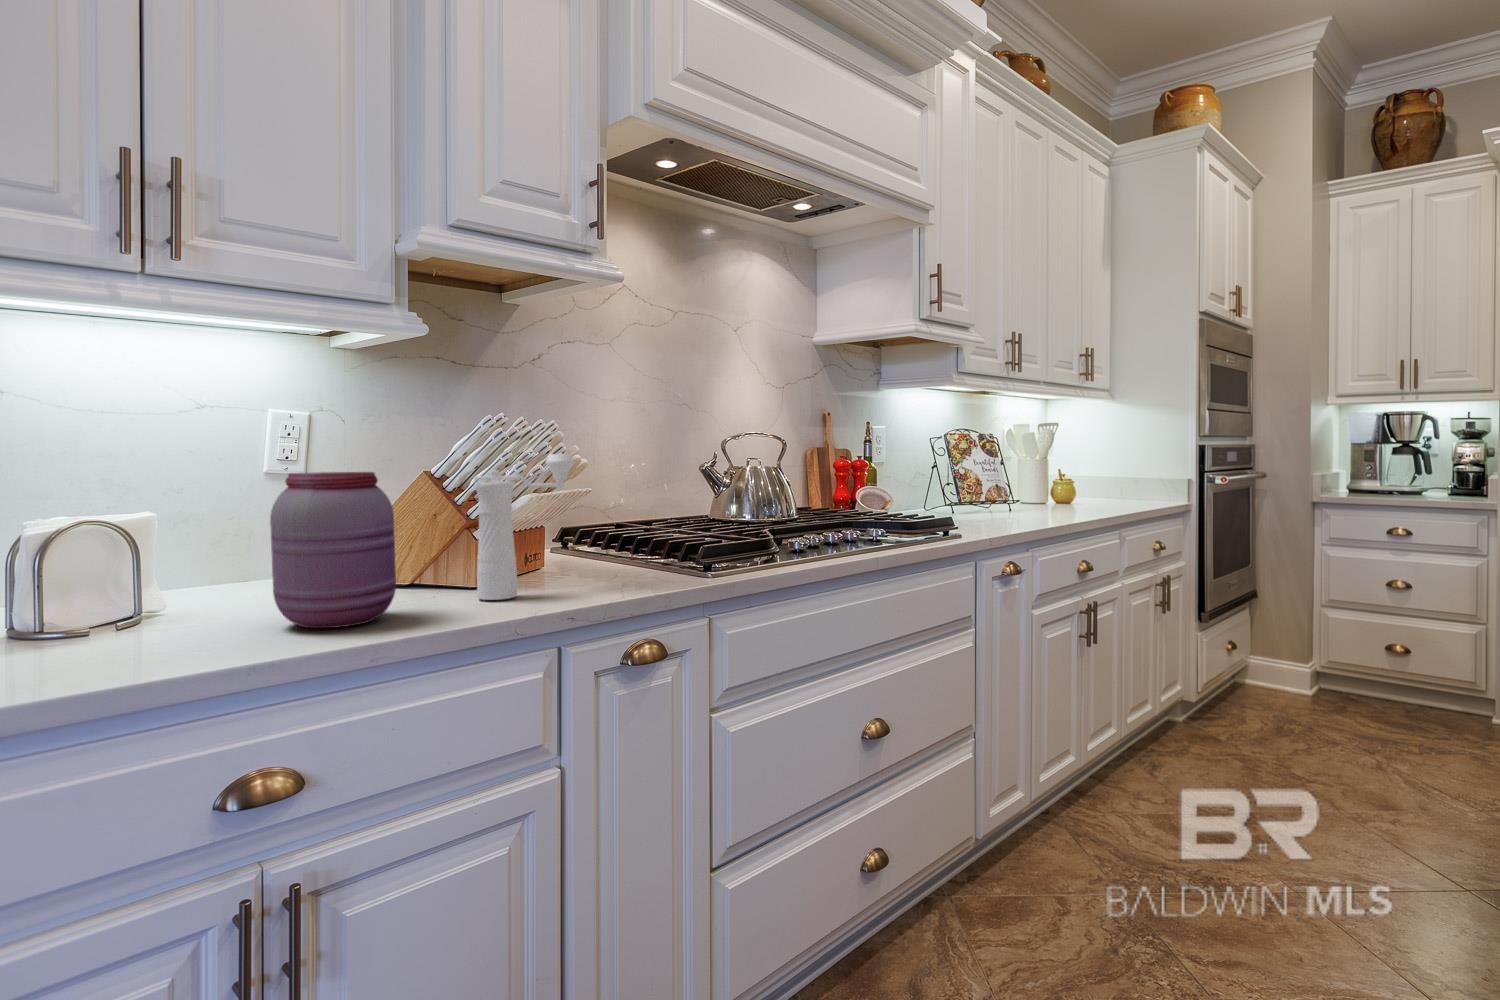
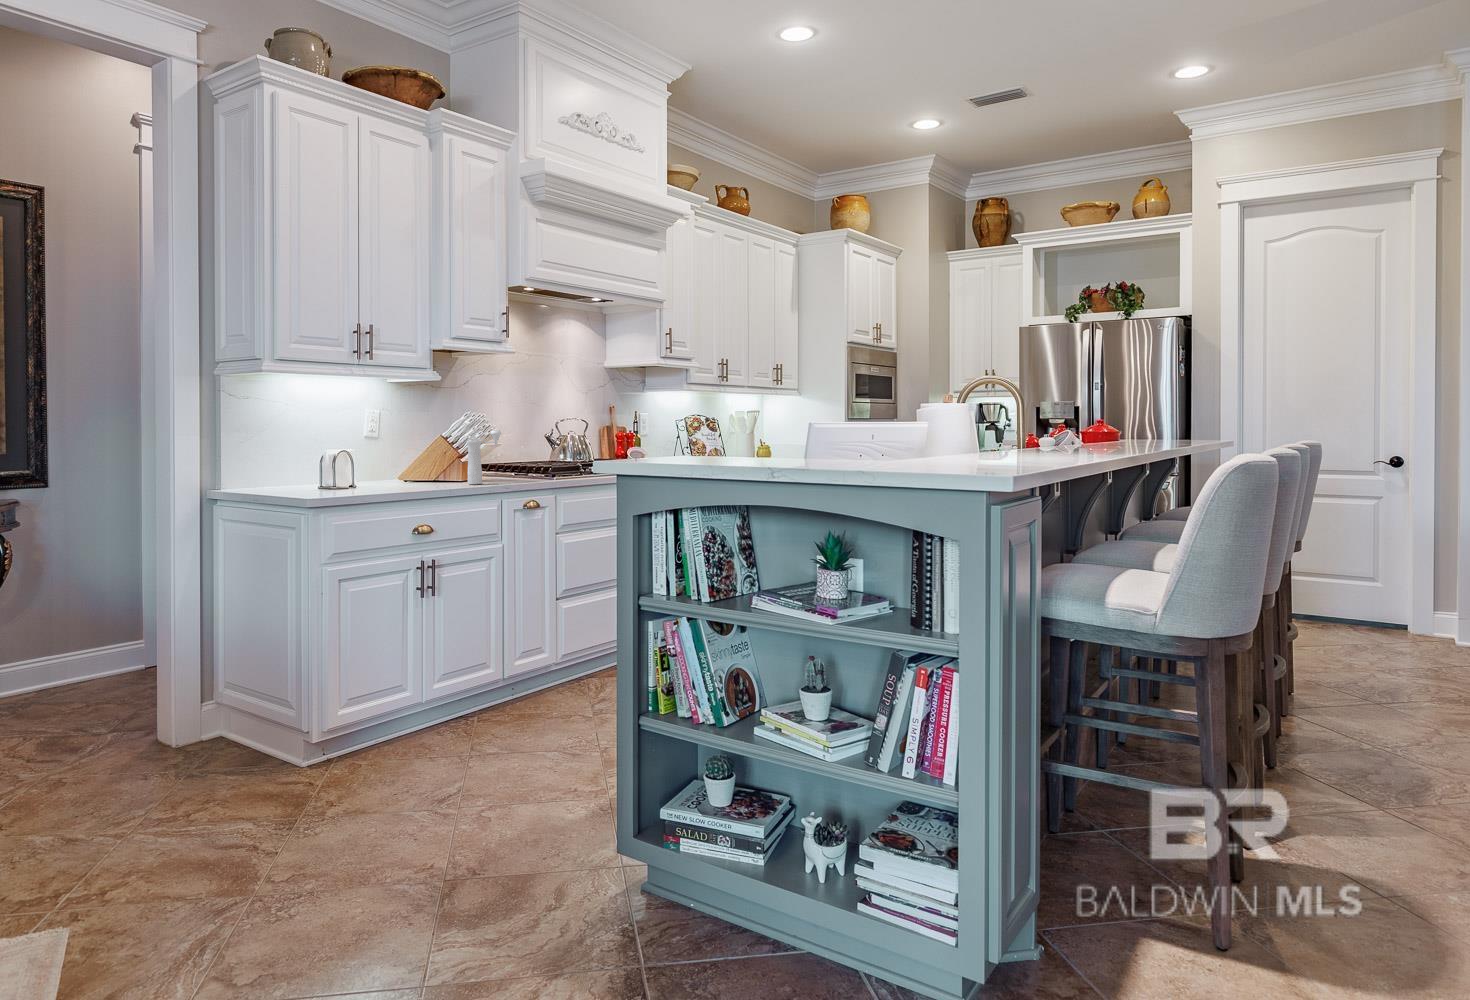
jar: present [270,472,396,628] -> none [408,437,448,488]

